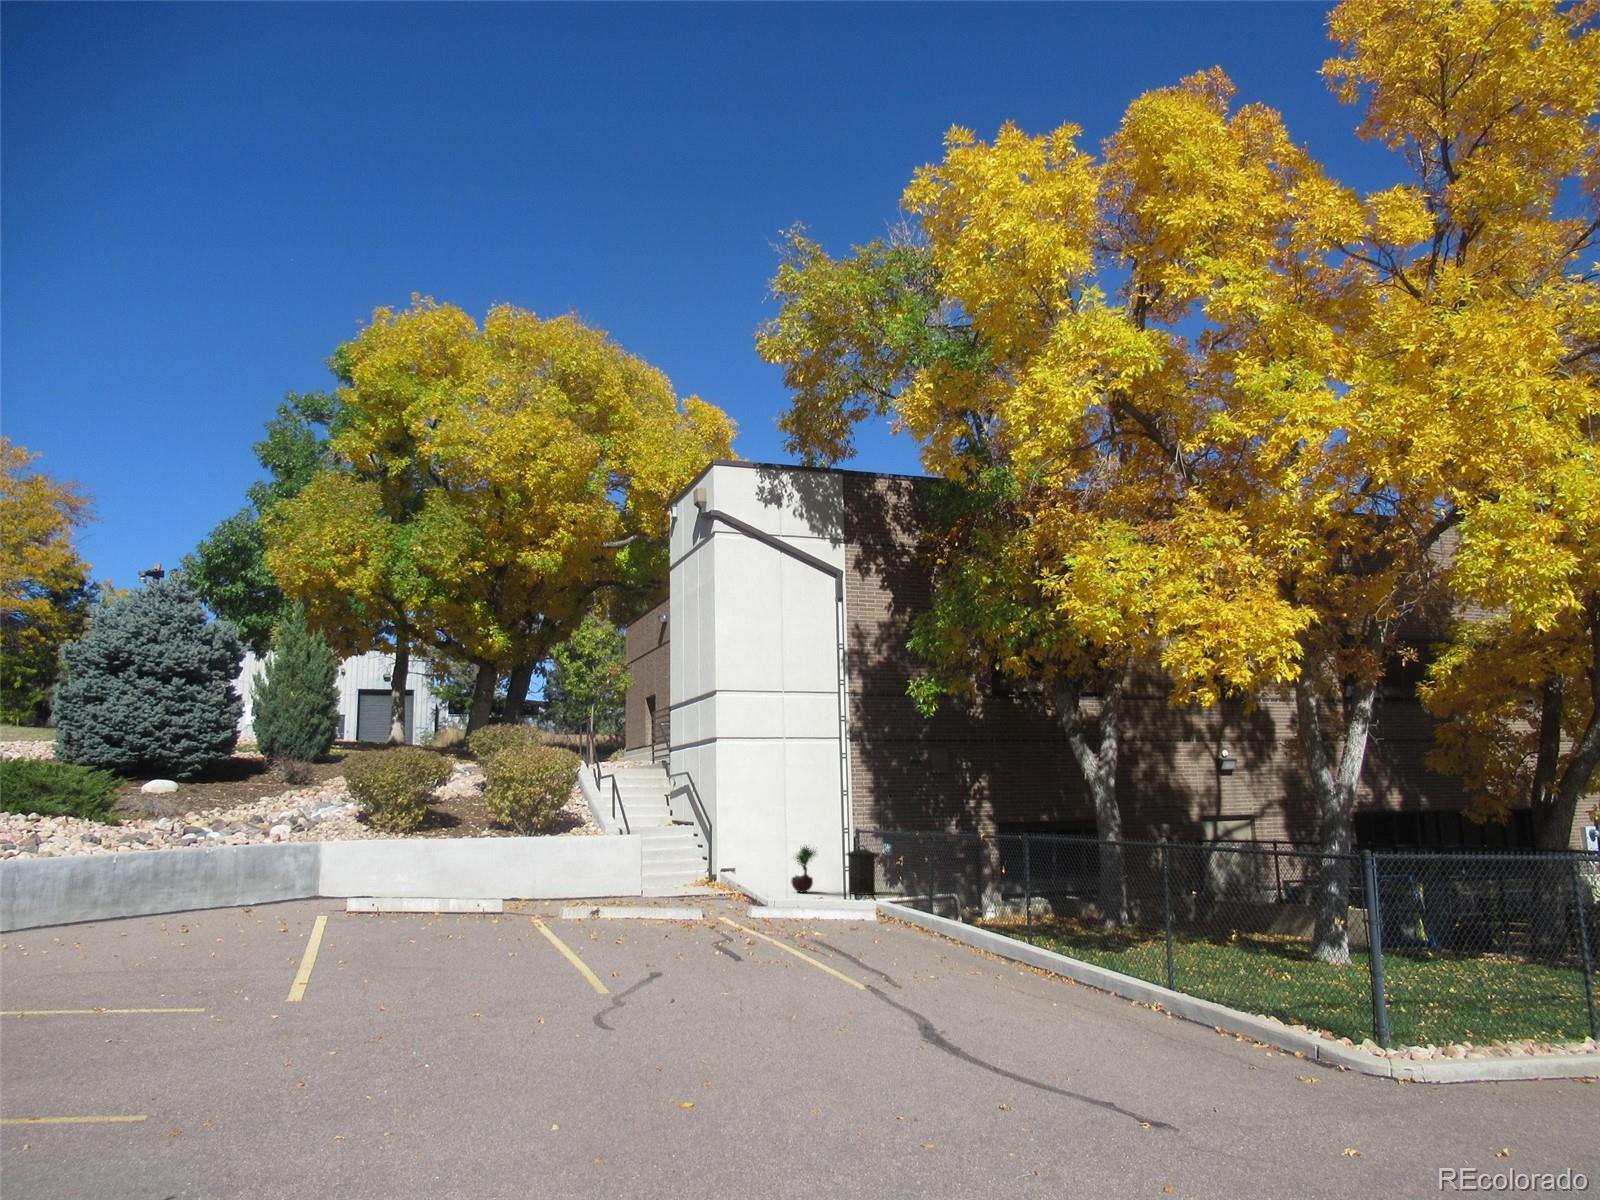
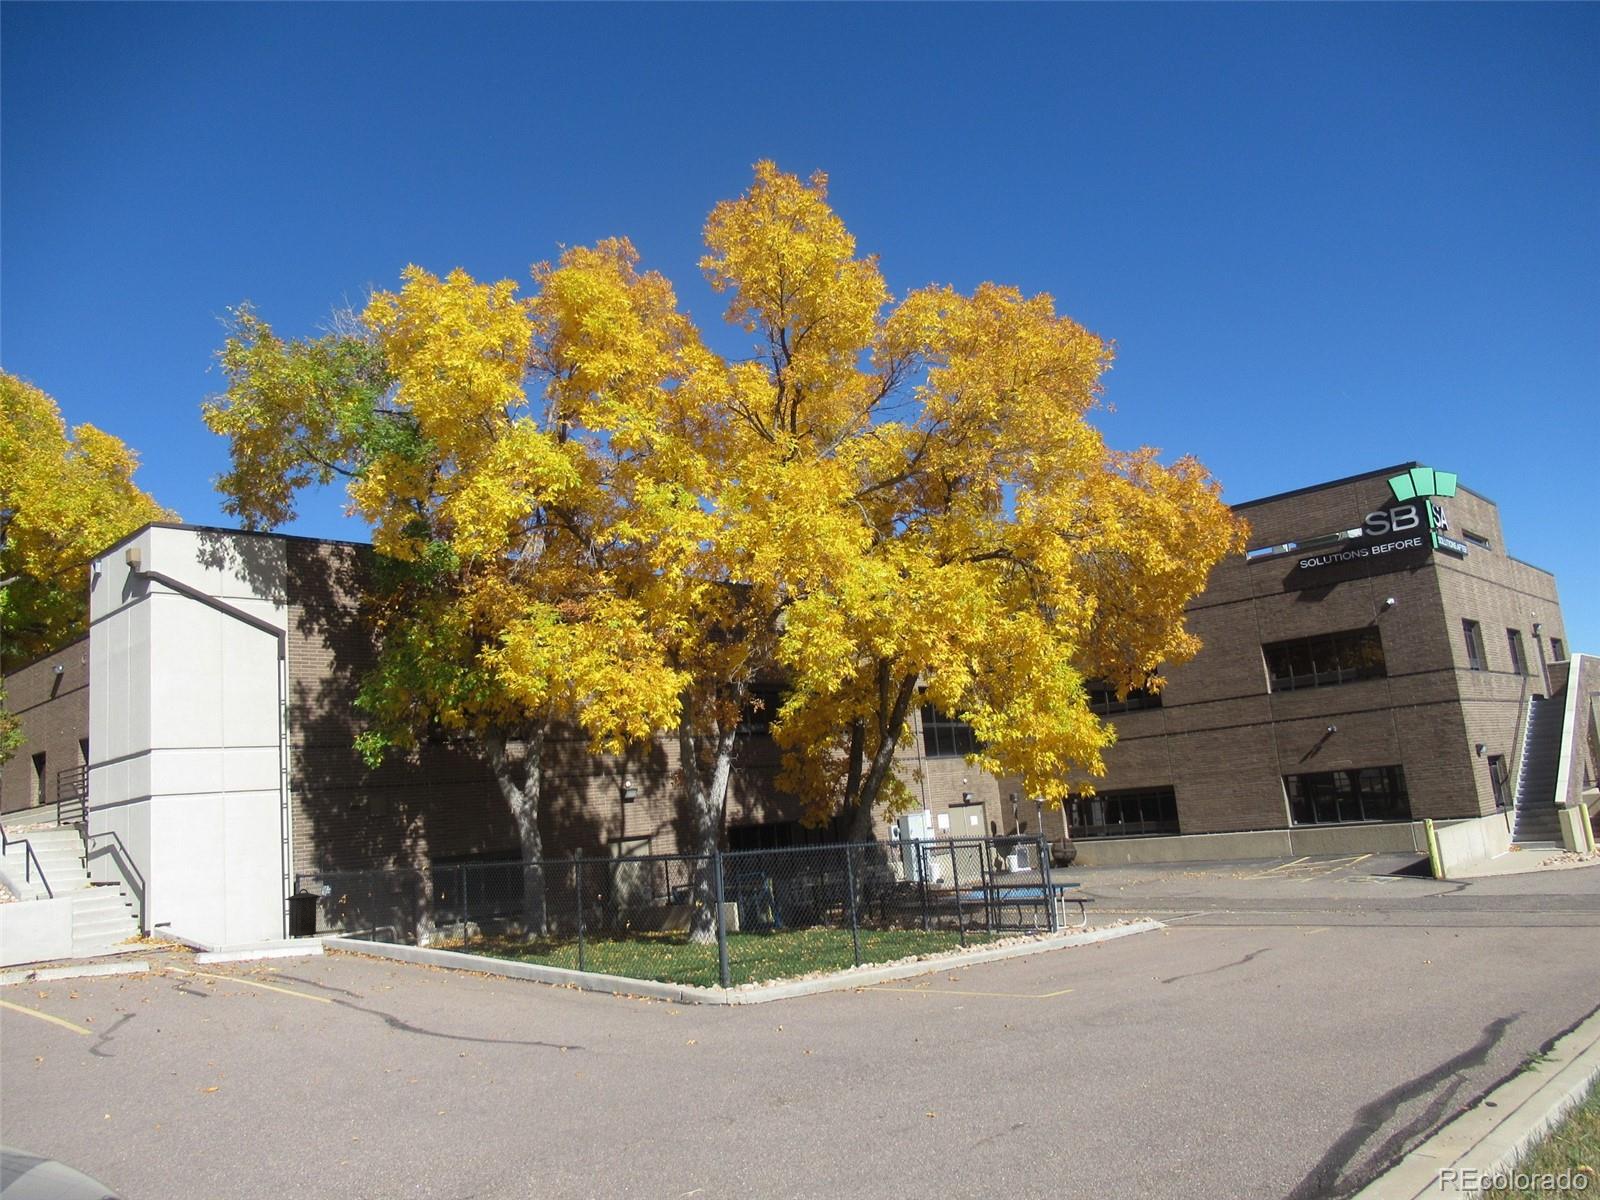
potted tree: present [791,846,816,892] -> none [230,891,260,940]

